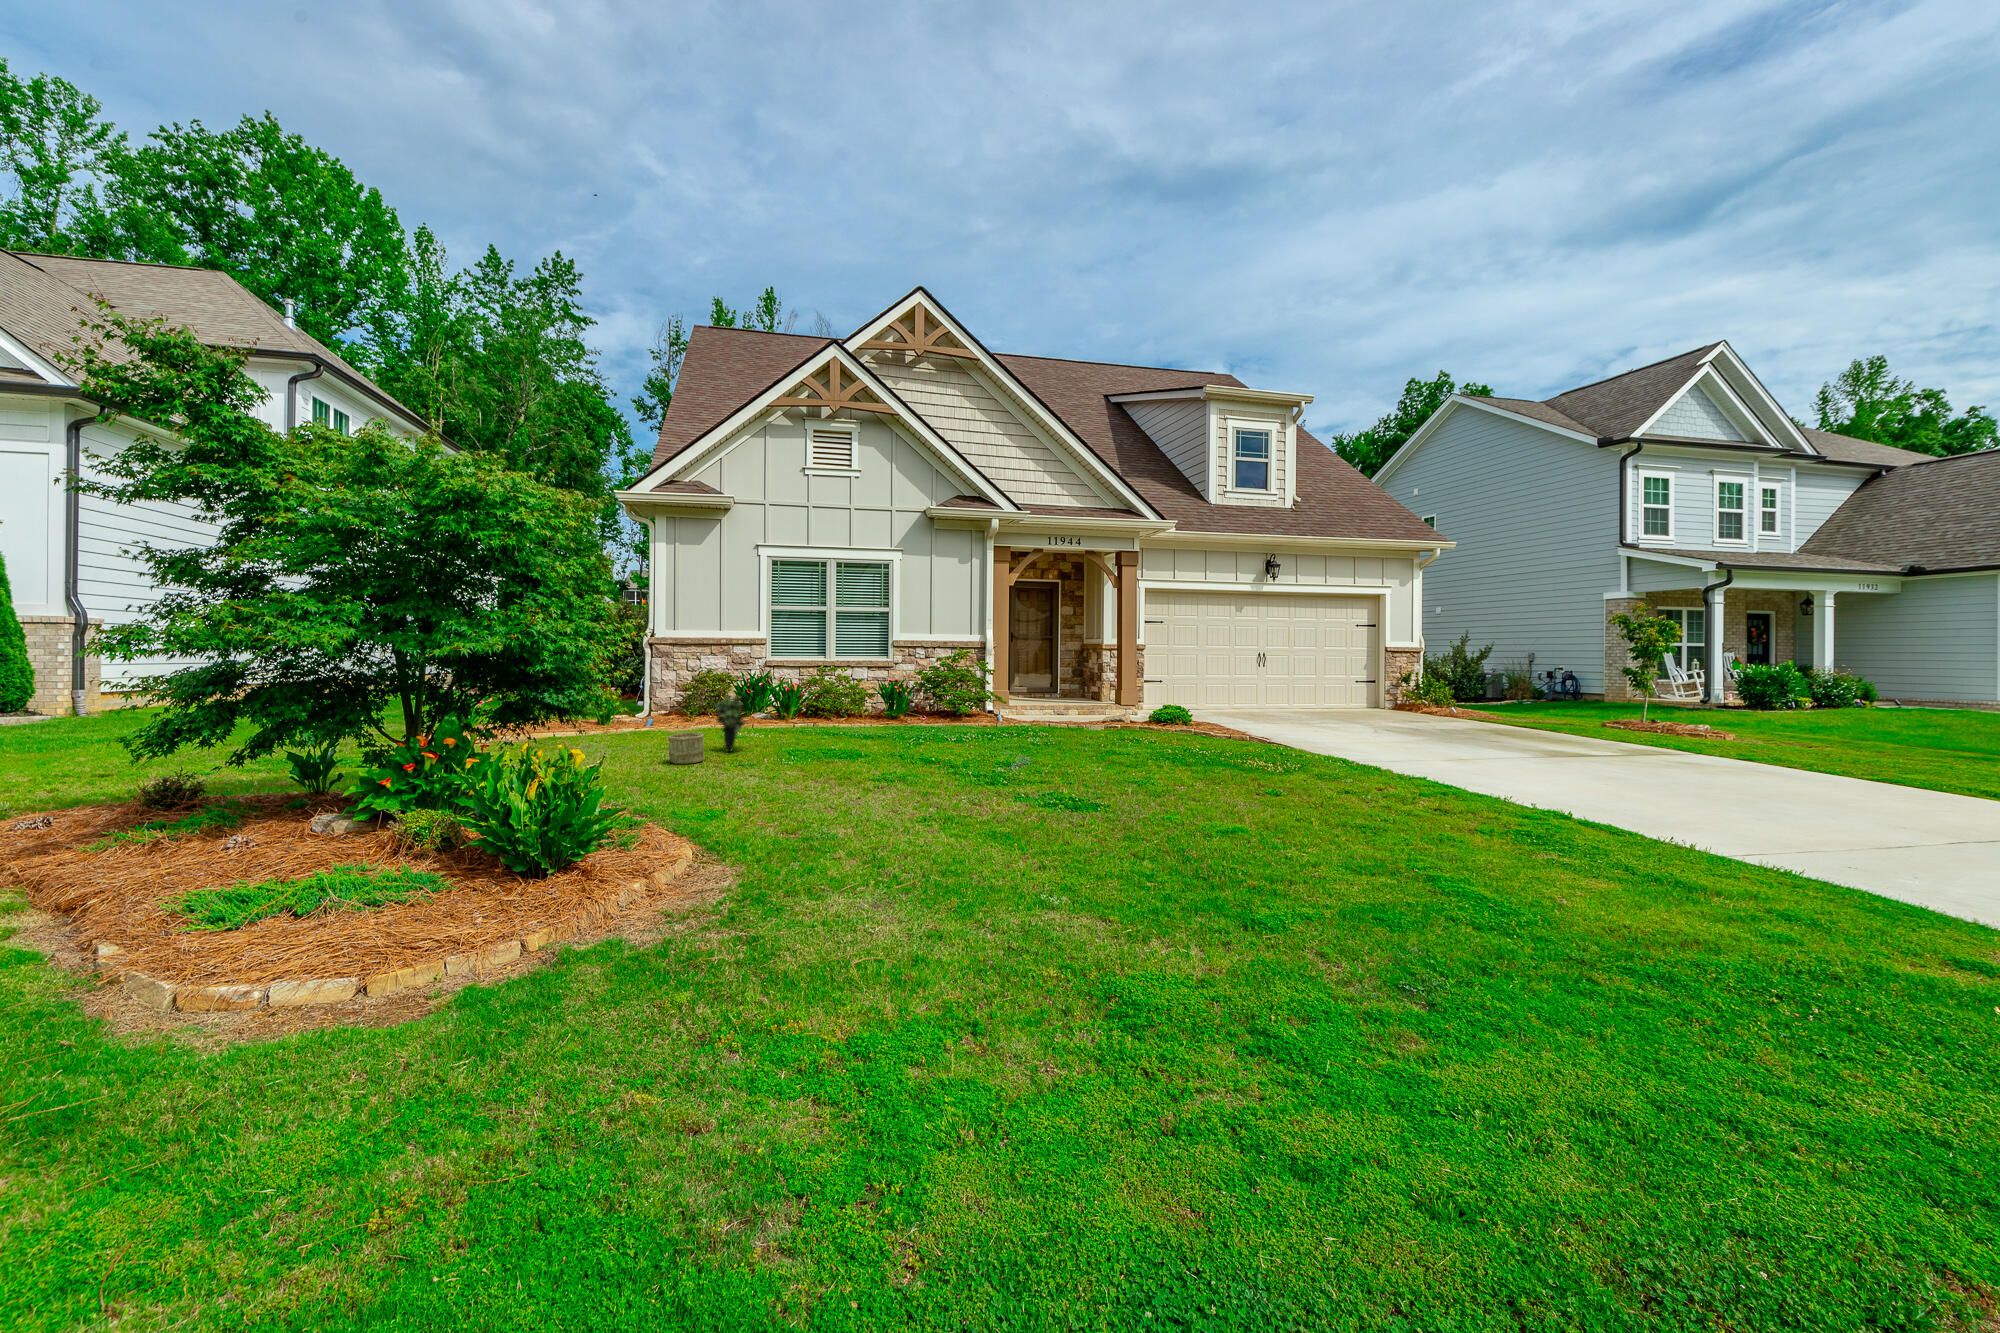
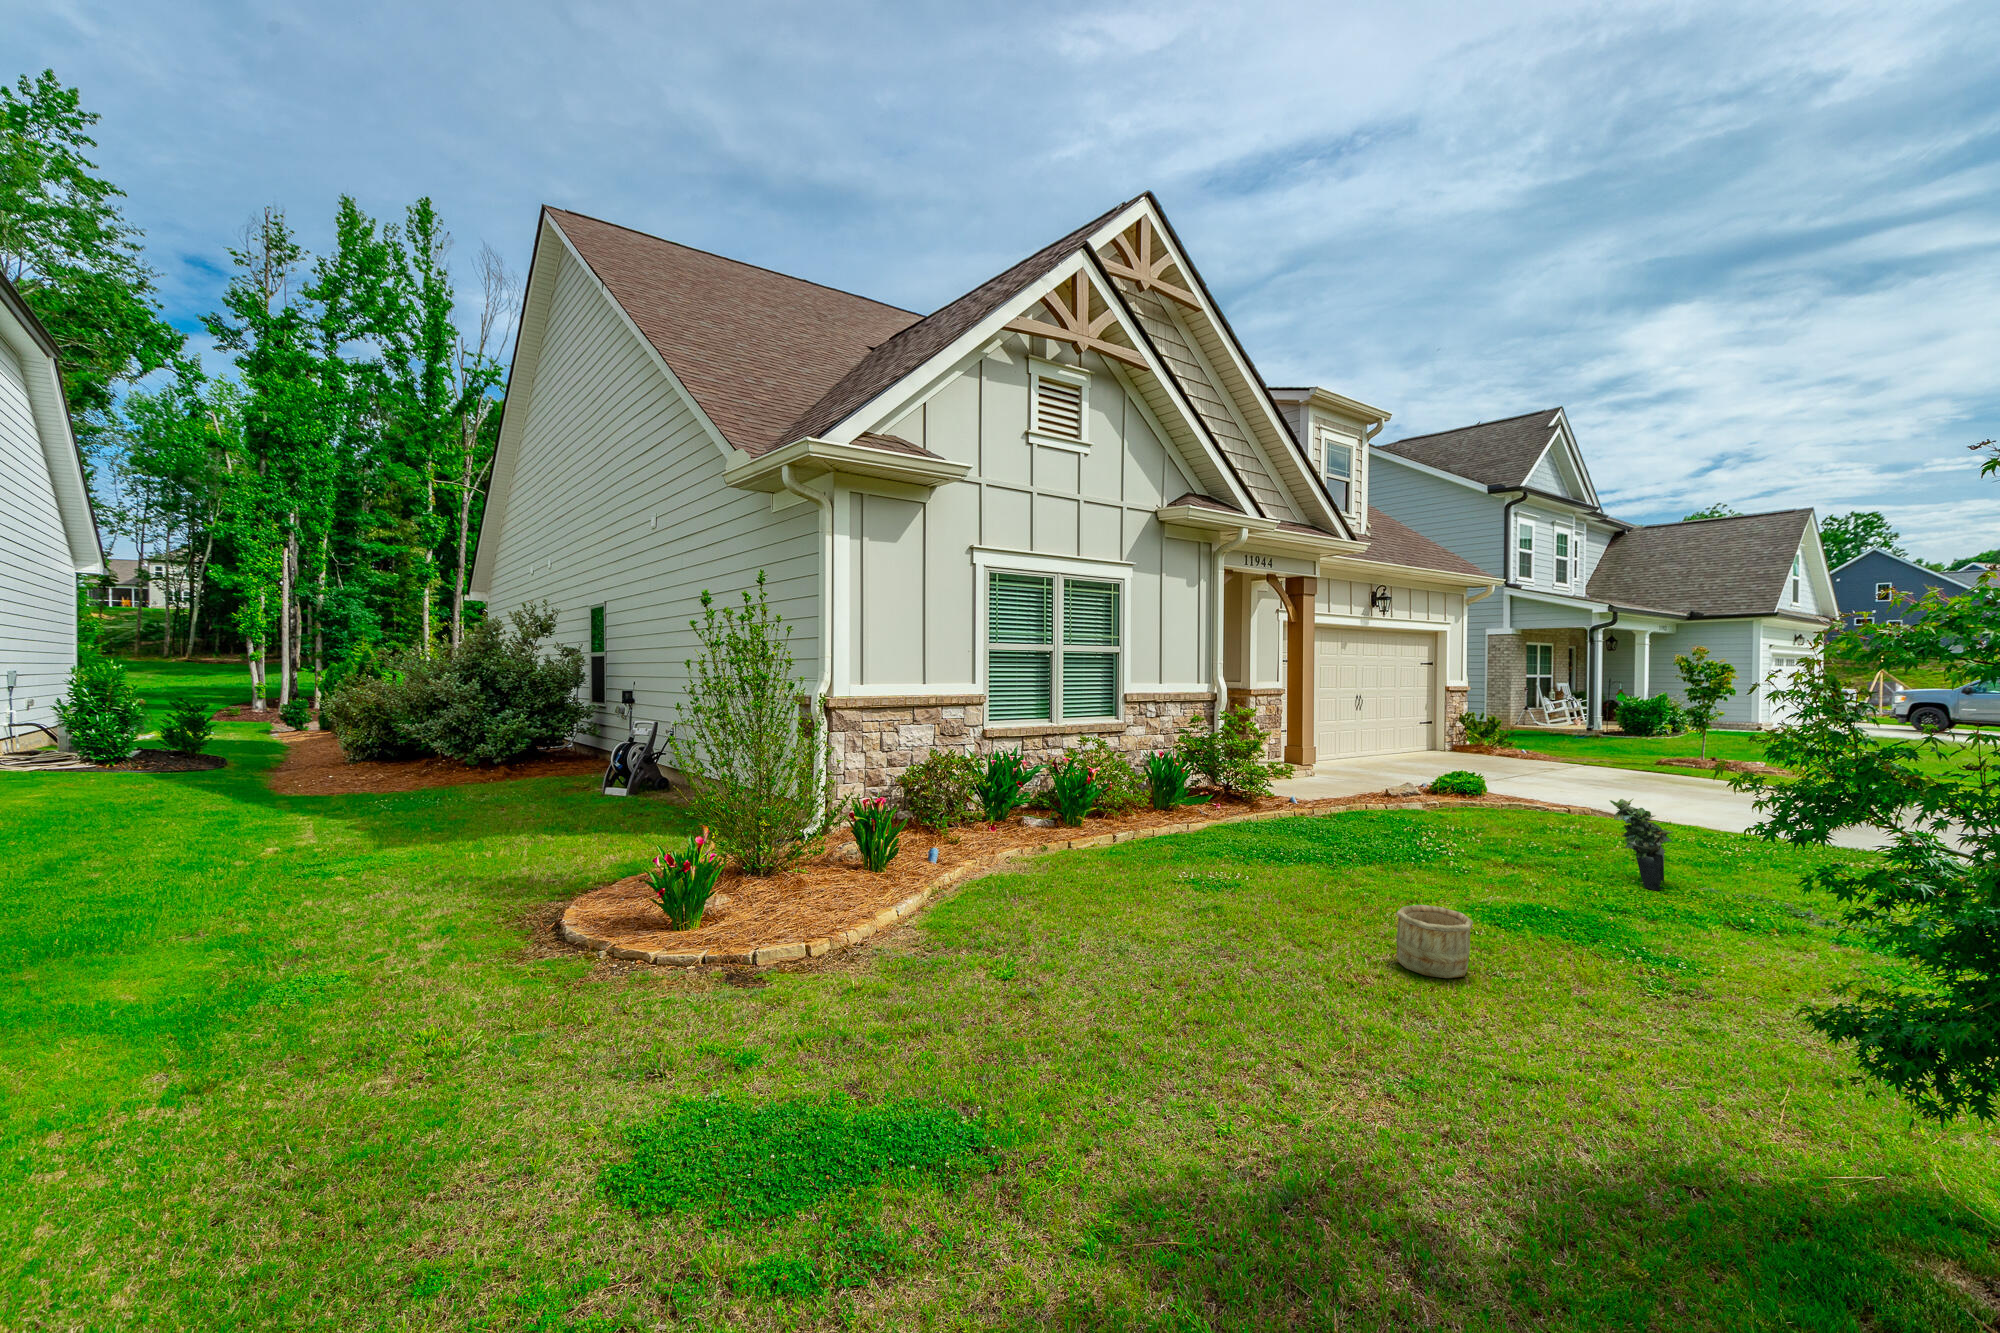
potted plant: present [715,696,745,752] -> present [1610,799,1673,891]

